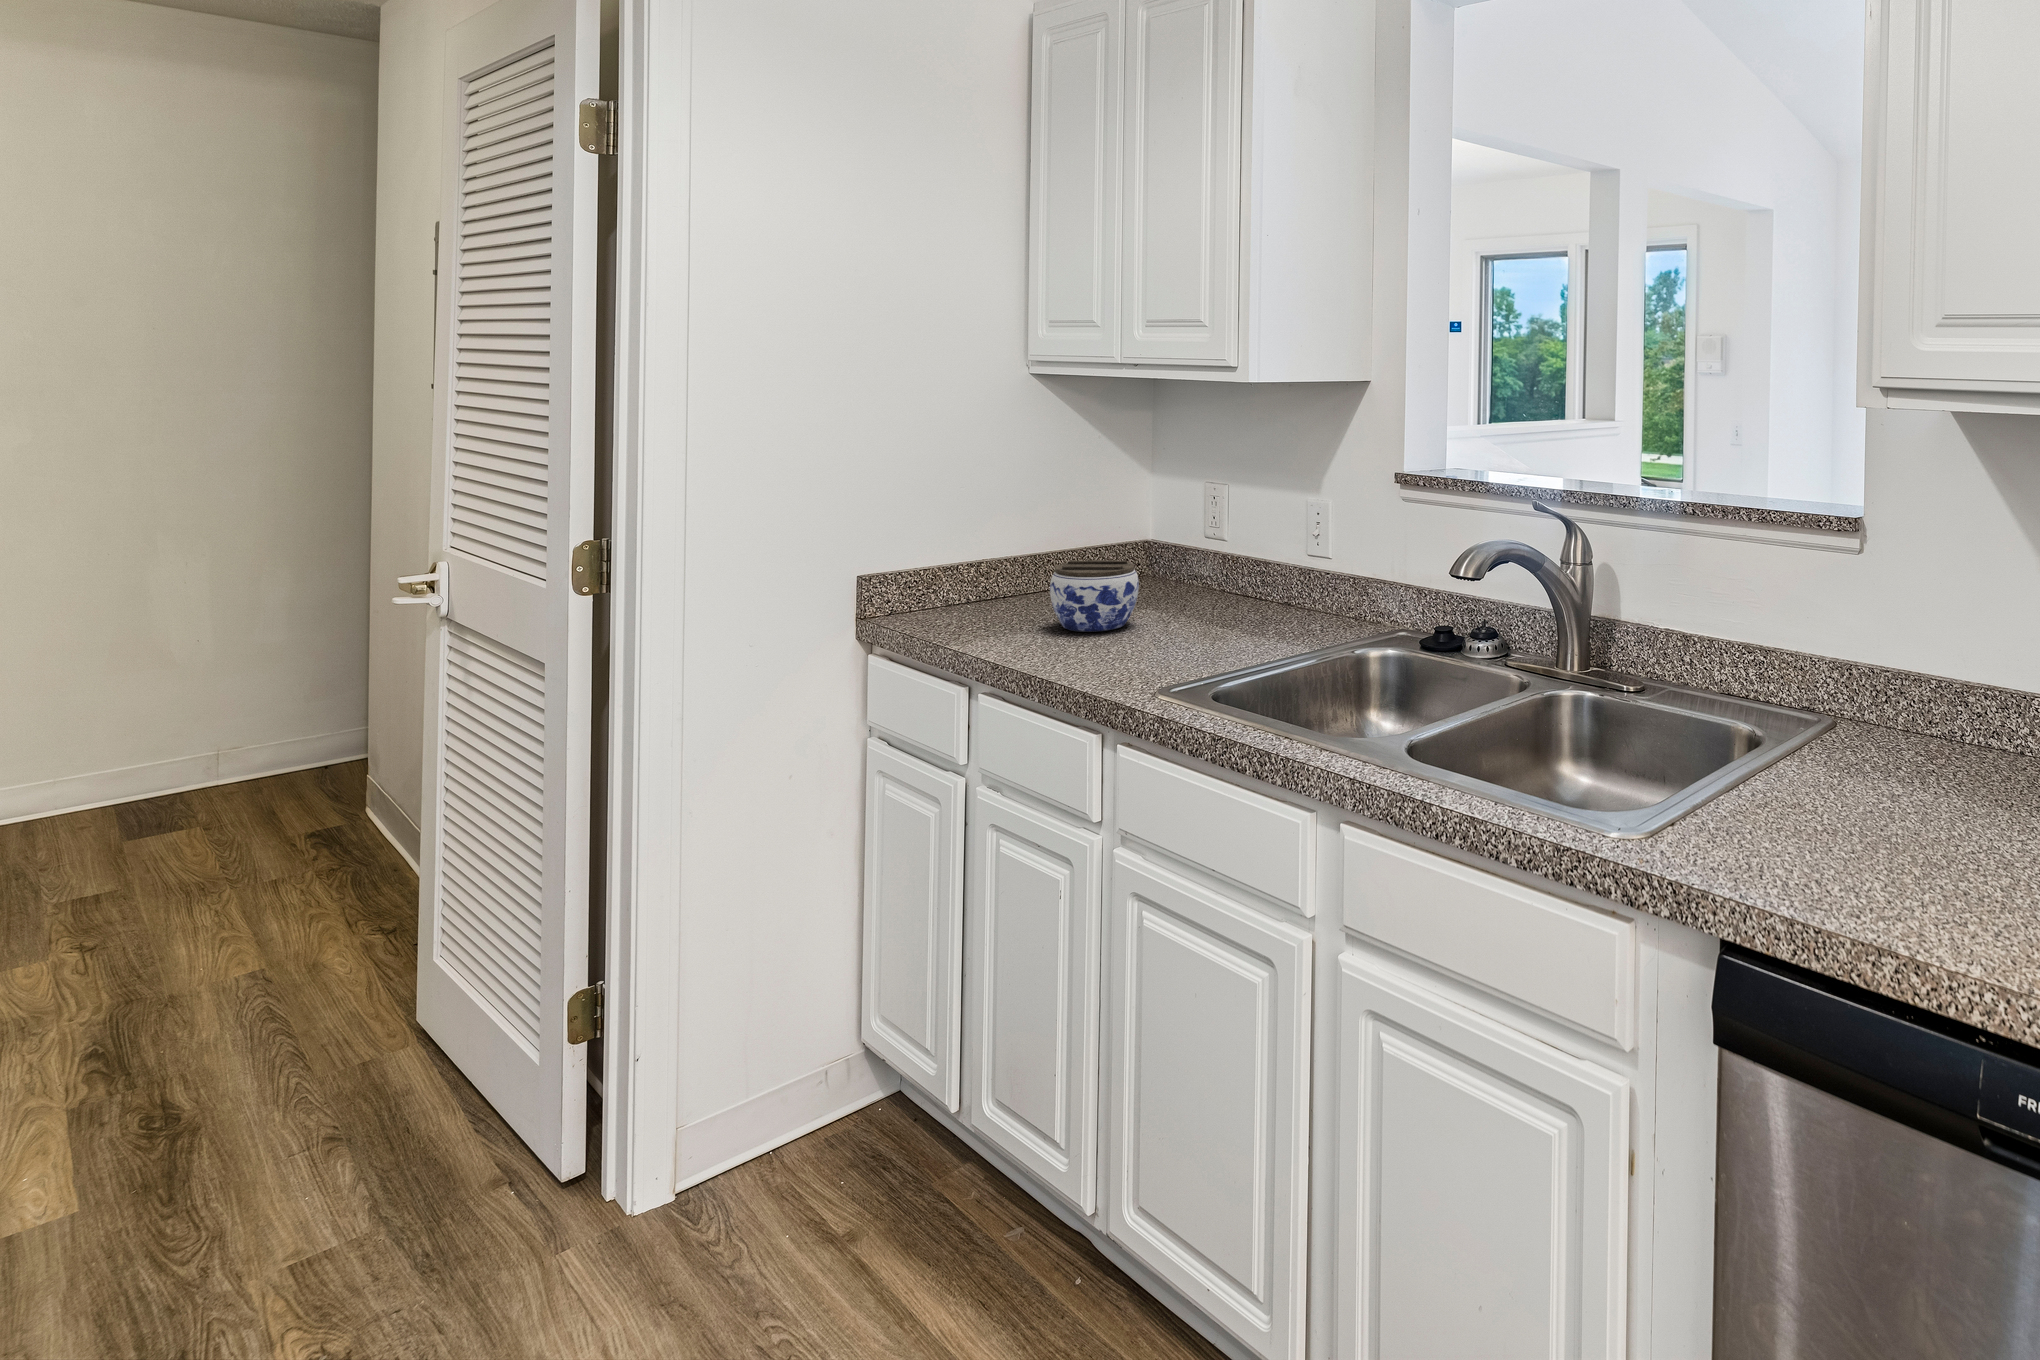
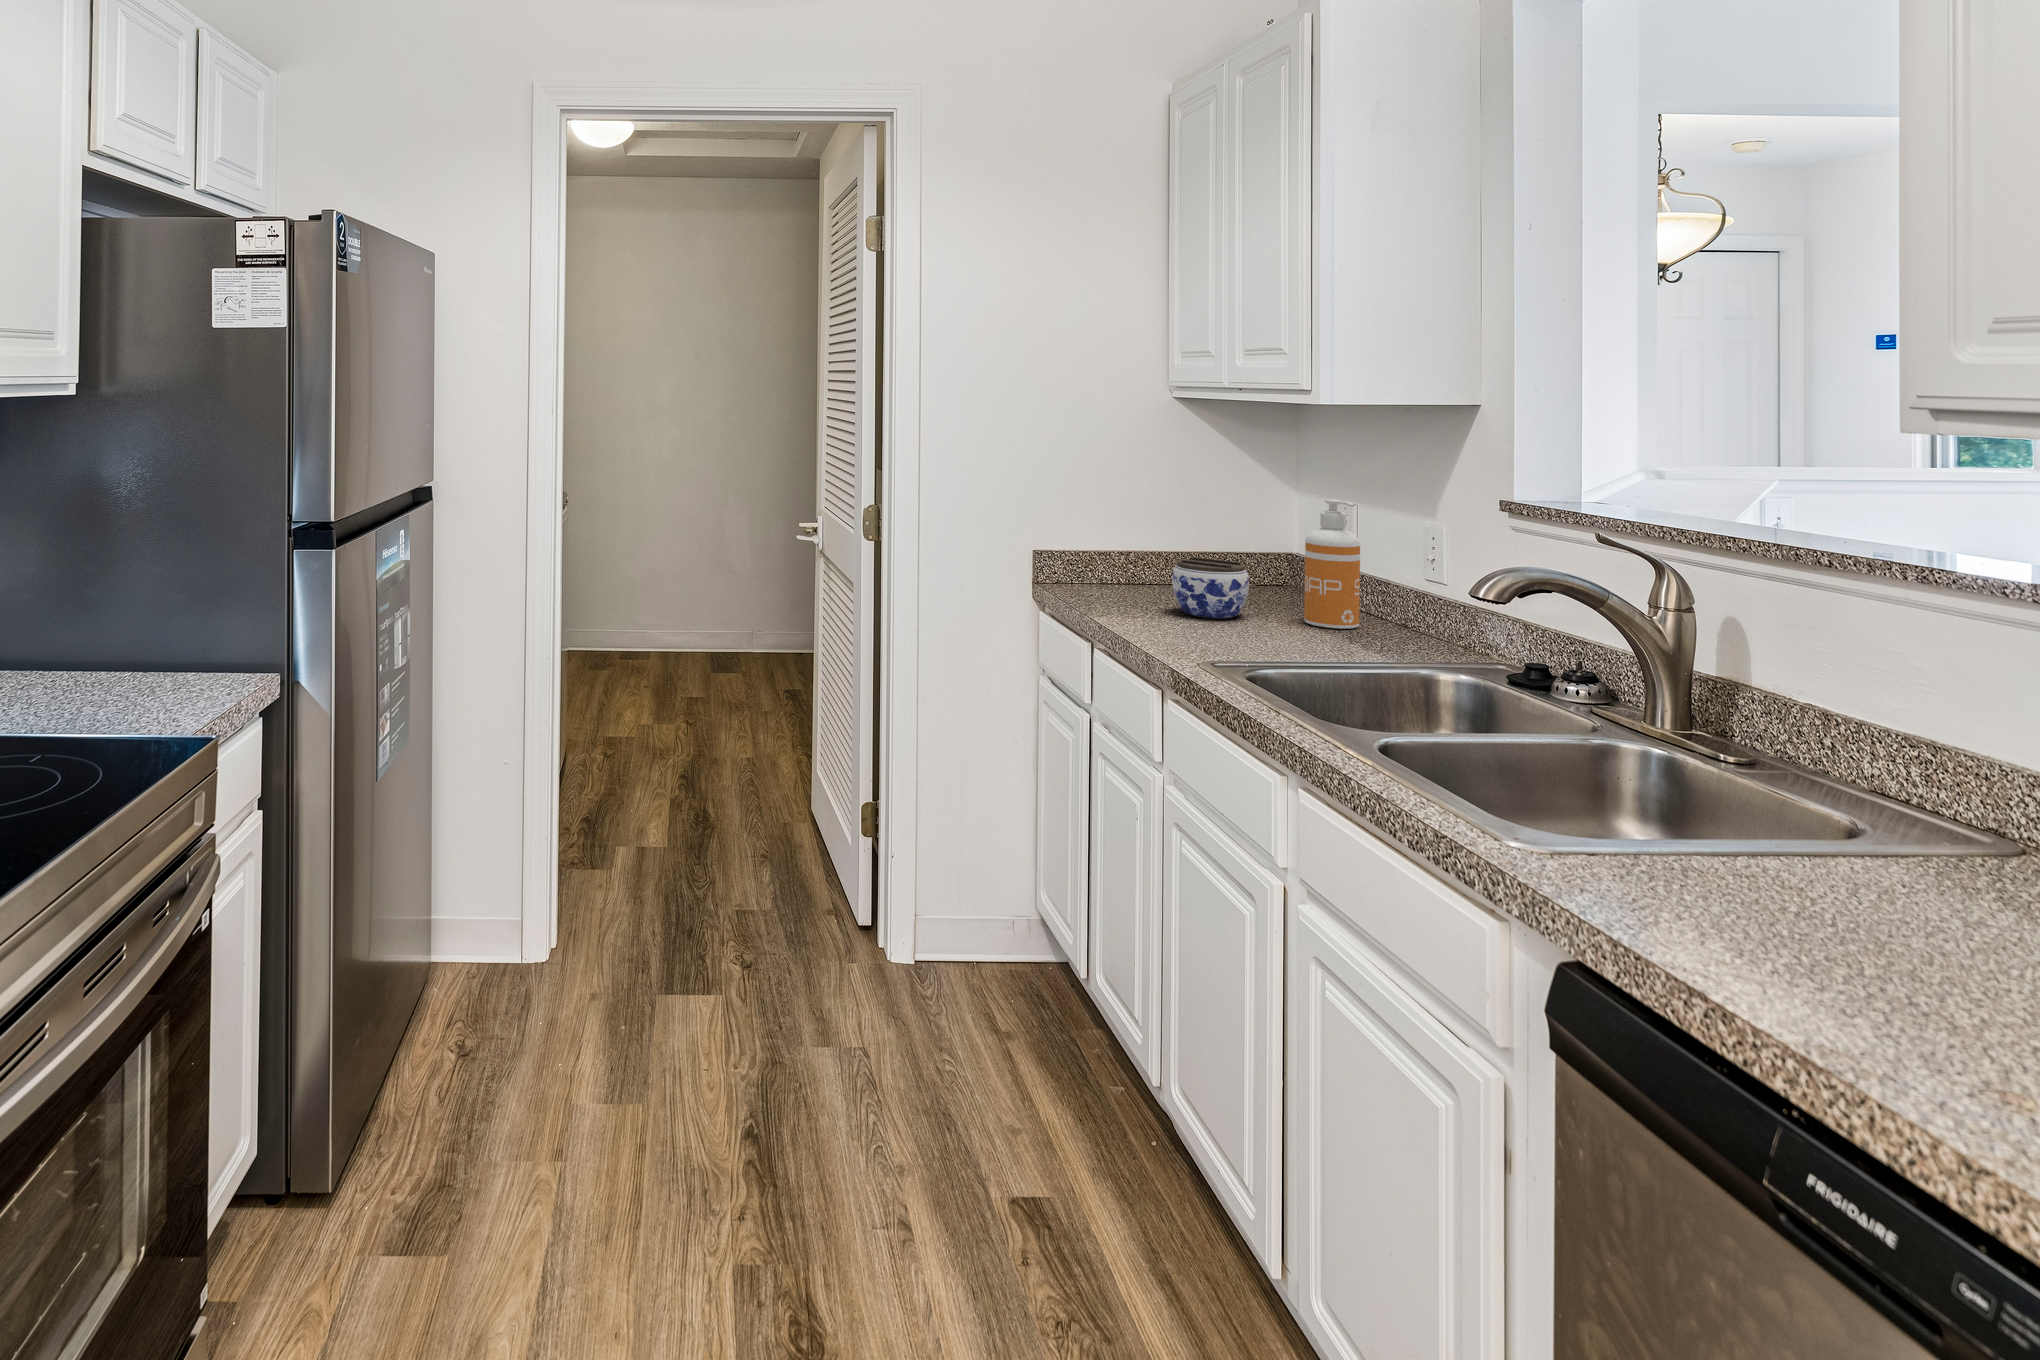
soap dispenser: none [1195,480,1253,622] -> present [1304,499,1360,629]

